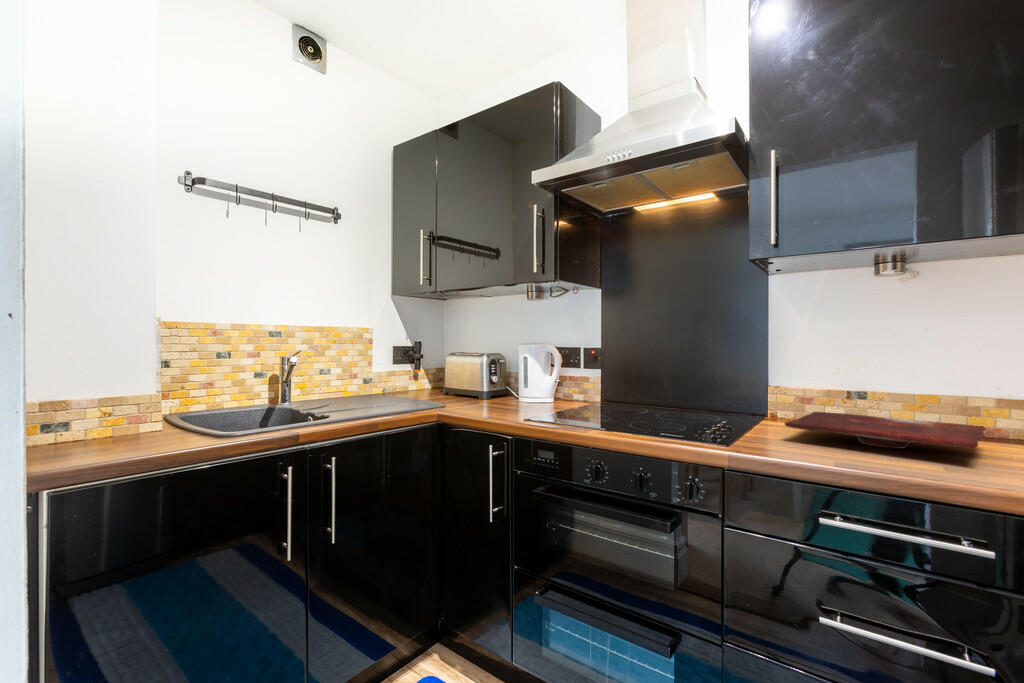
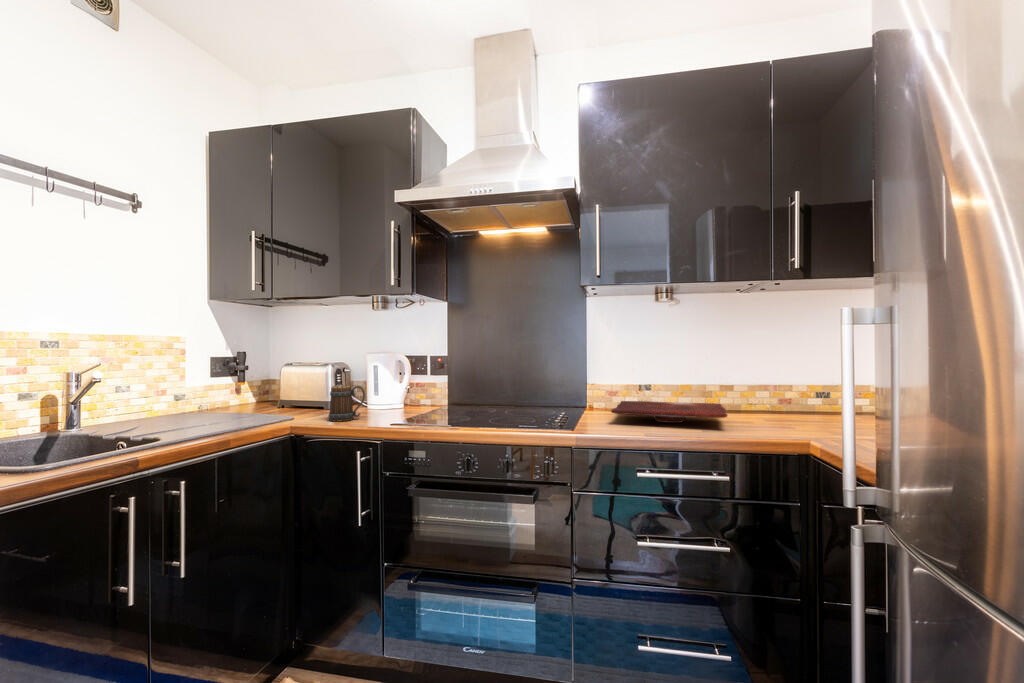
mug: none [471,376,506,411] -> present [328,385,365,421]

